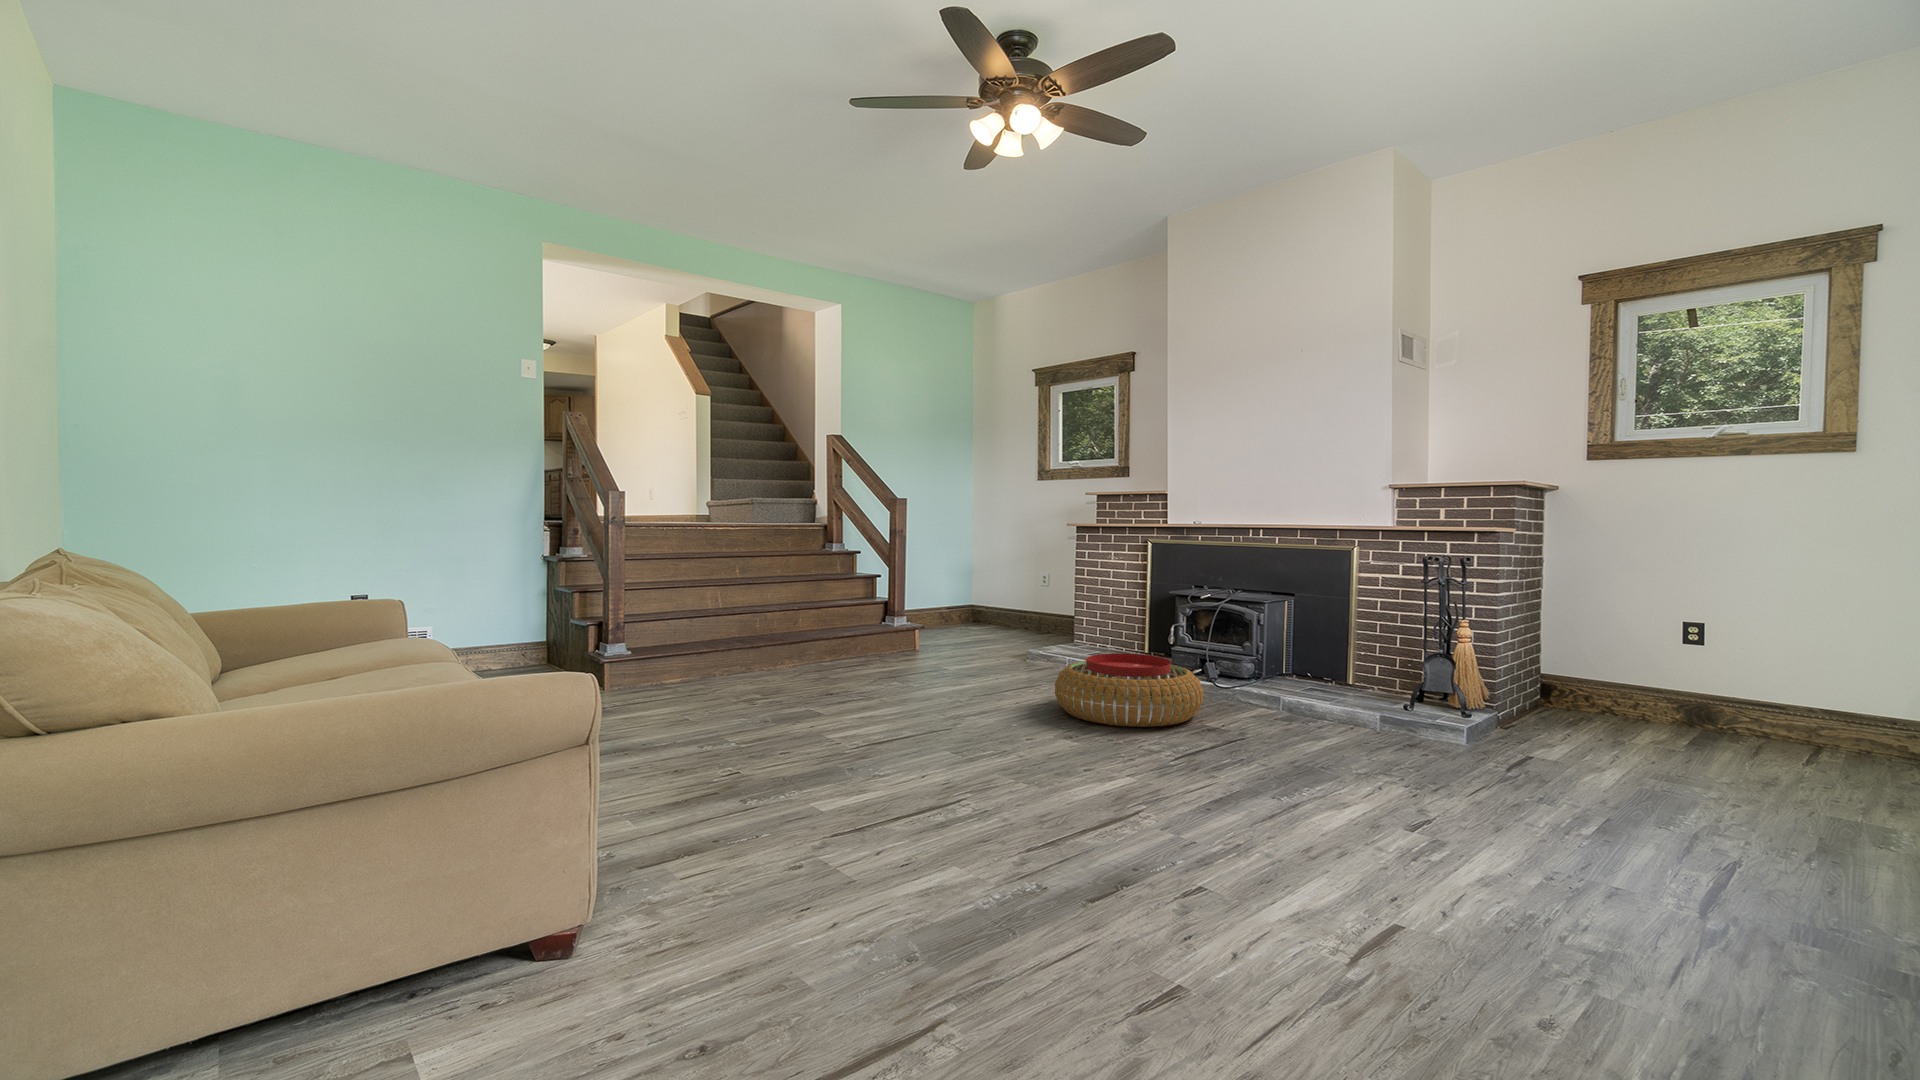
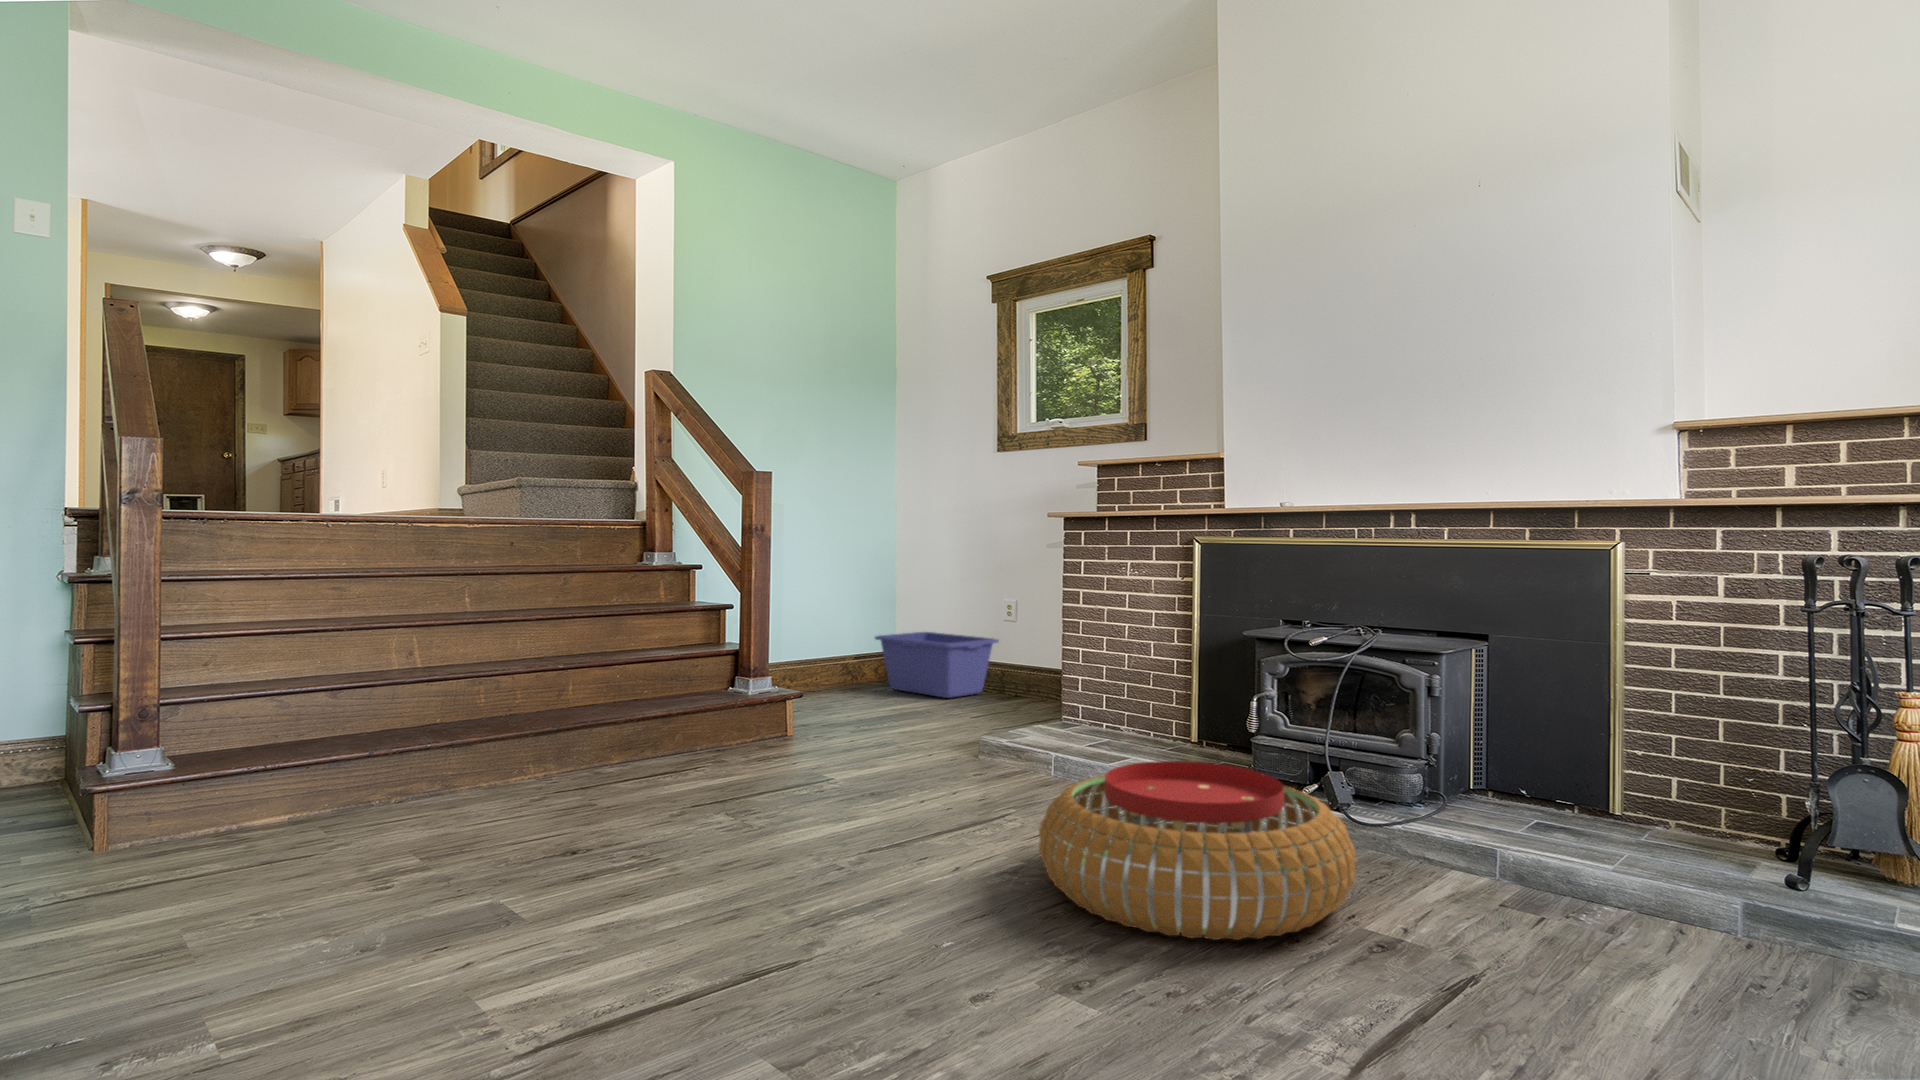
storage bin: none [962,593,1039,633] -> present [875,632,998,698]

